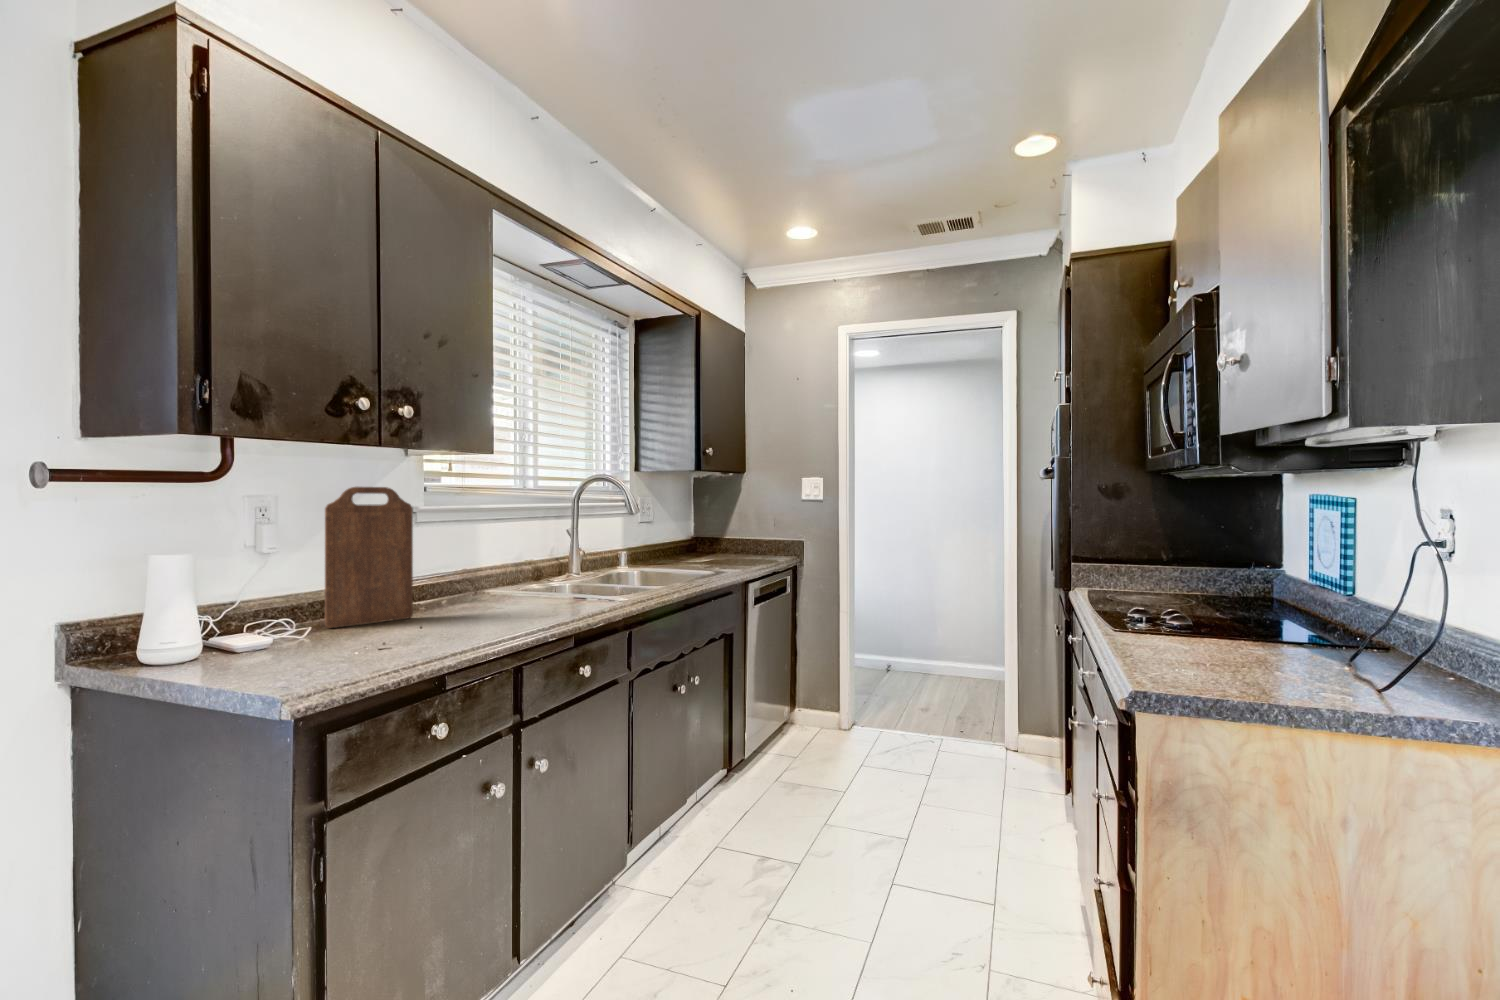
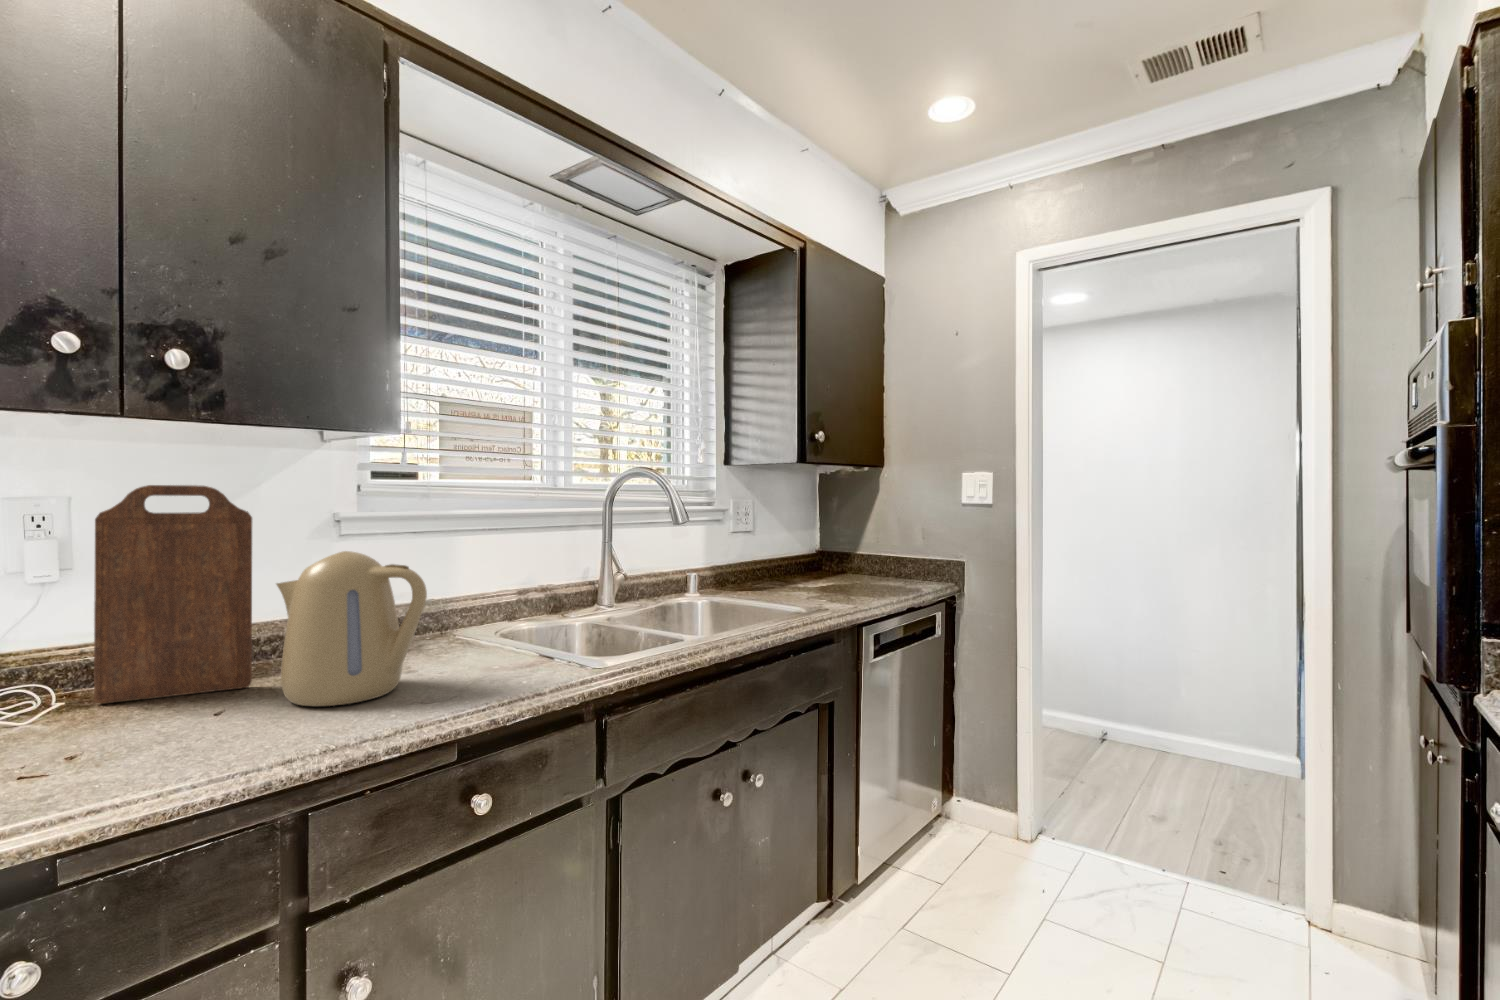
kettle: none [439,528,537,621] -> present [276,551,427,706]

